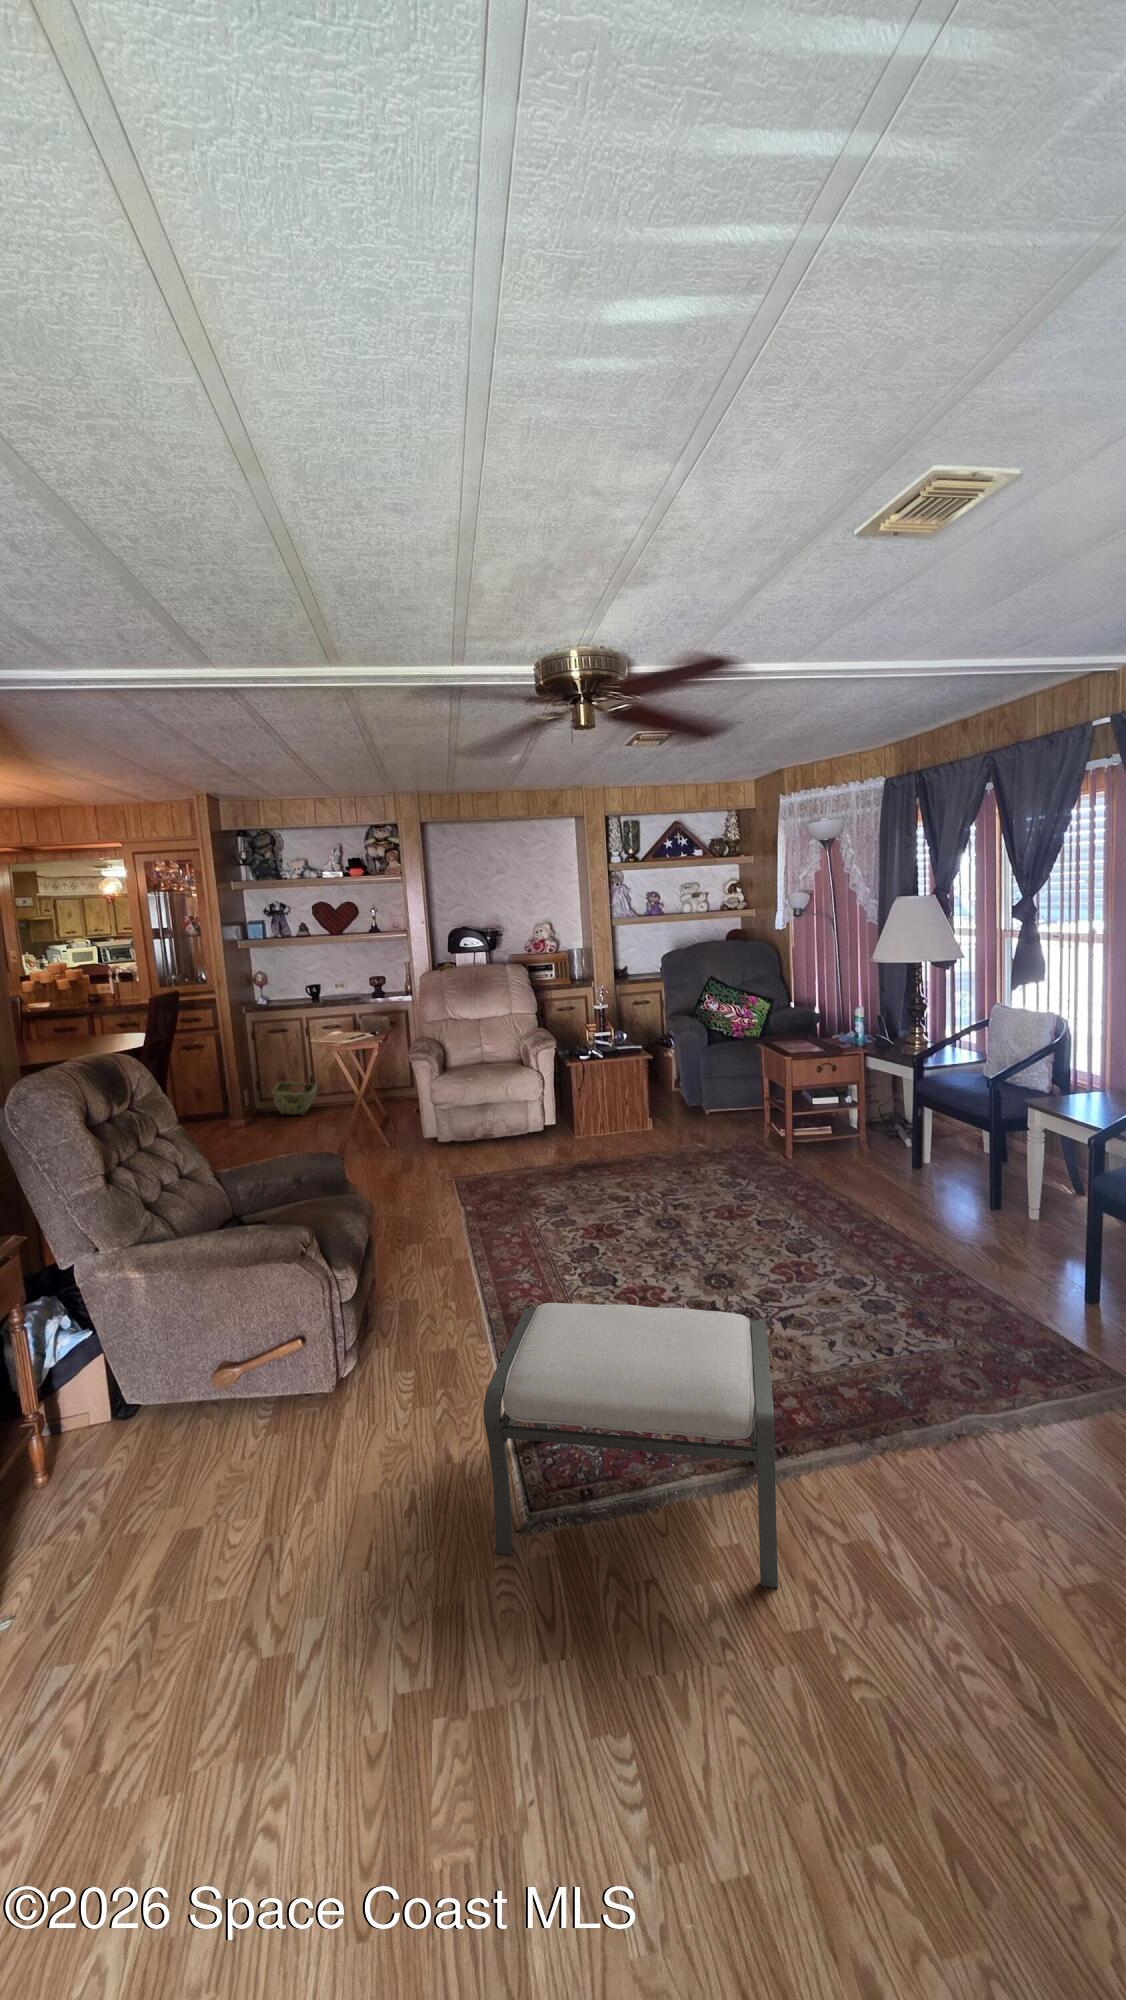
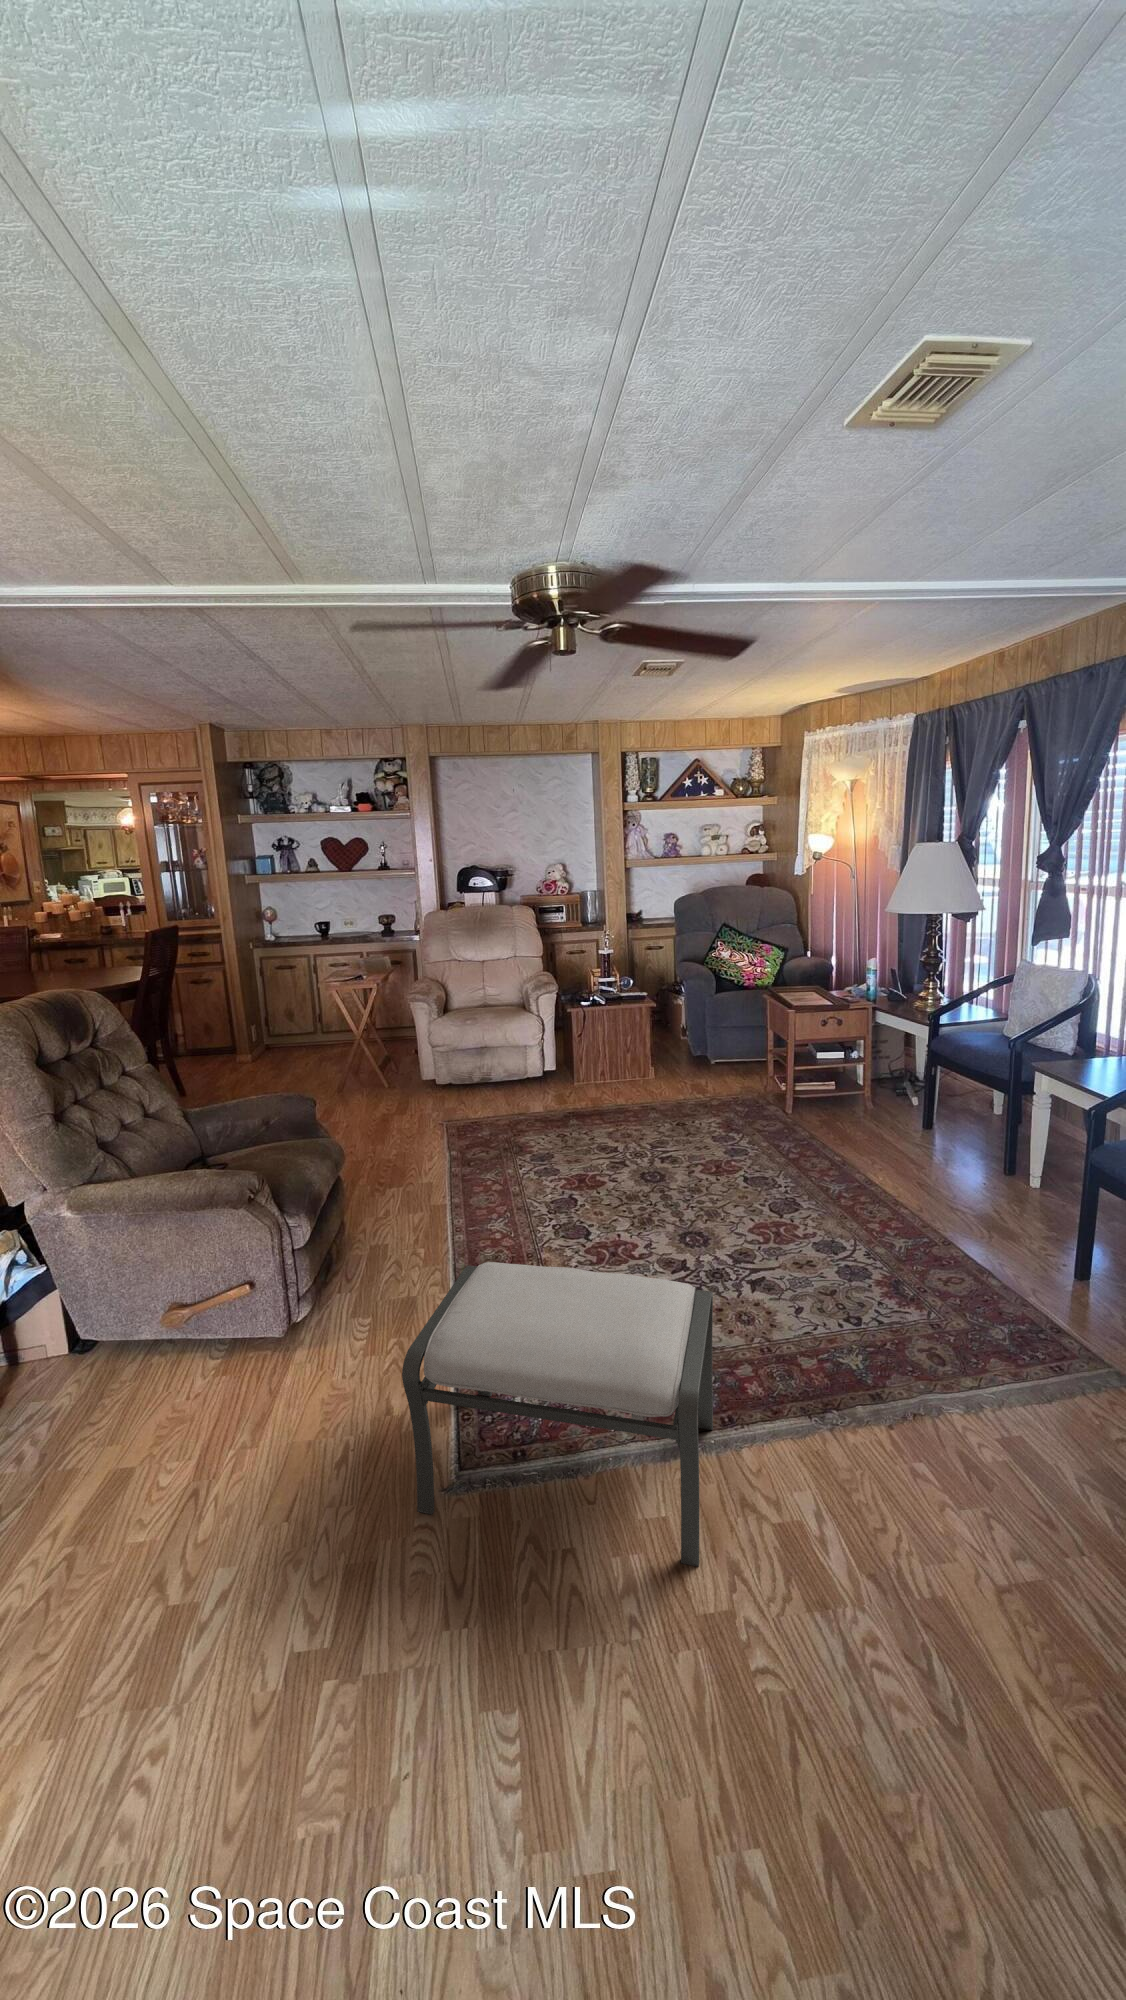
woven basket: present [272,1082,317,1114] -> none [274,1019,322,1053]

